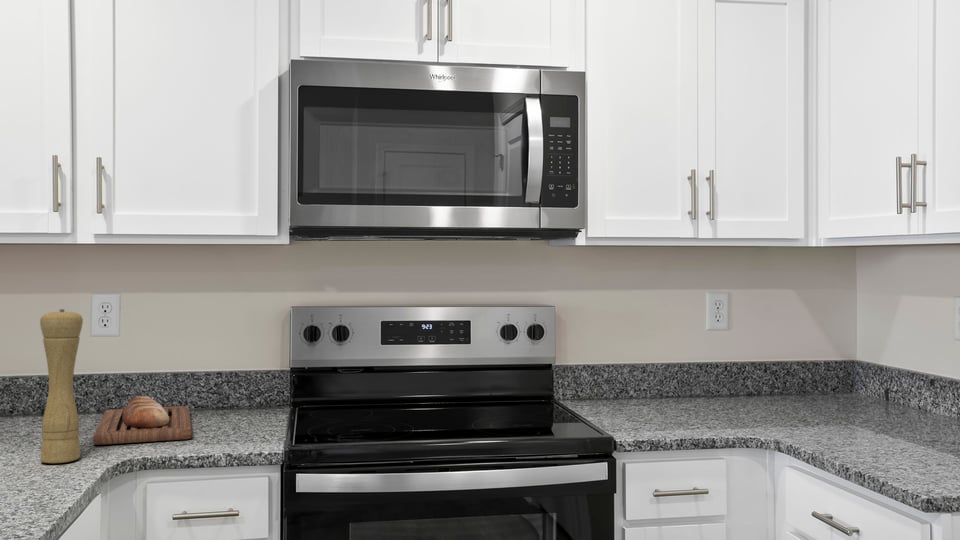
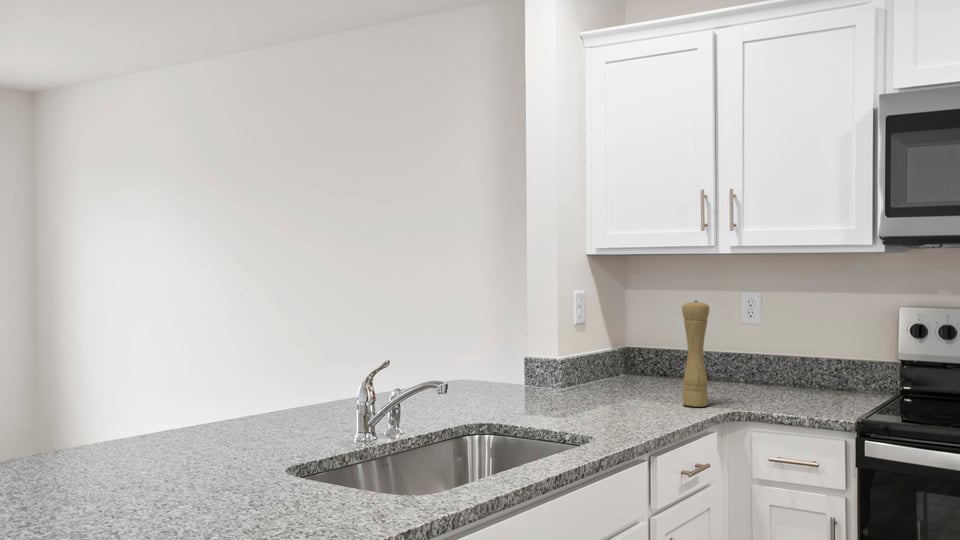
bread loaf: present [93,396,192,445] -> none [722,371,810,406]

